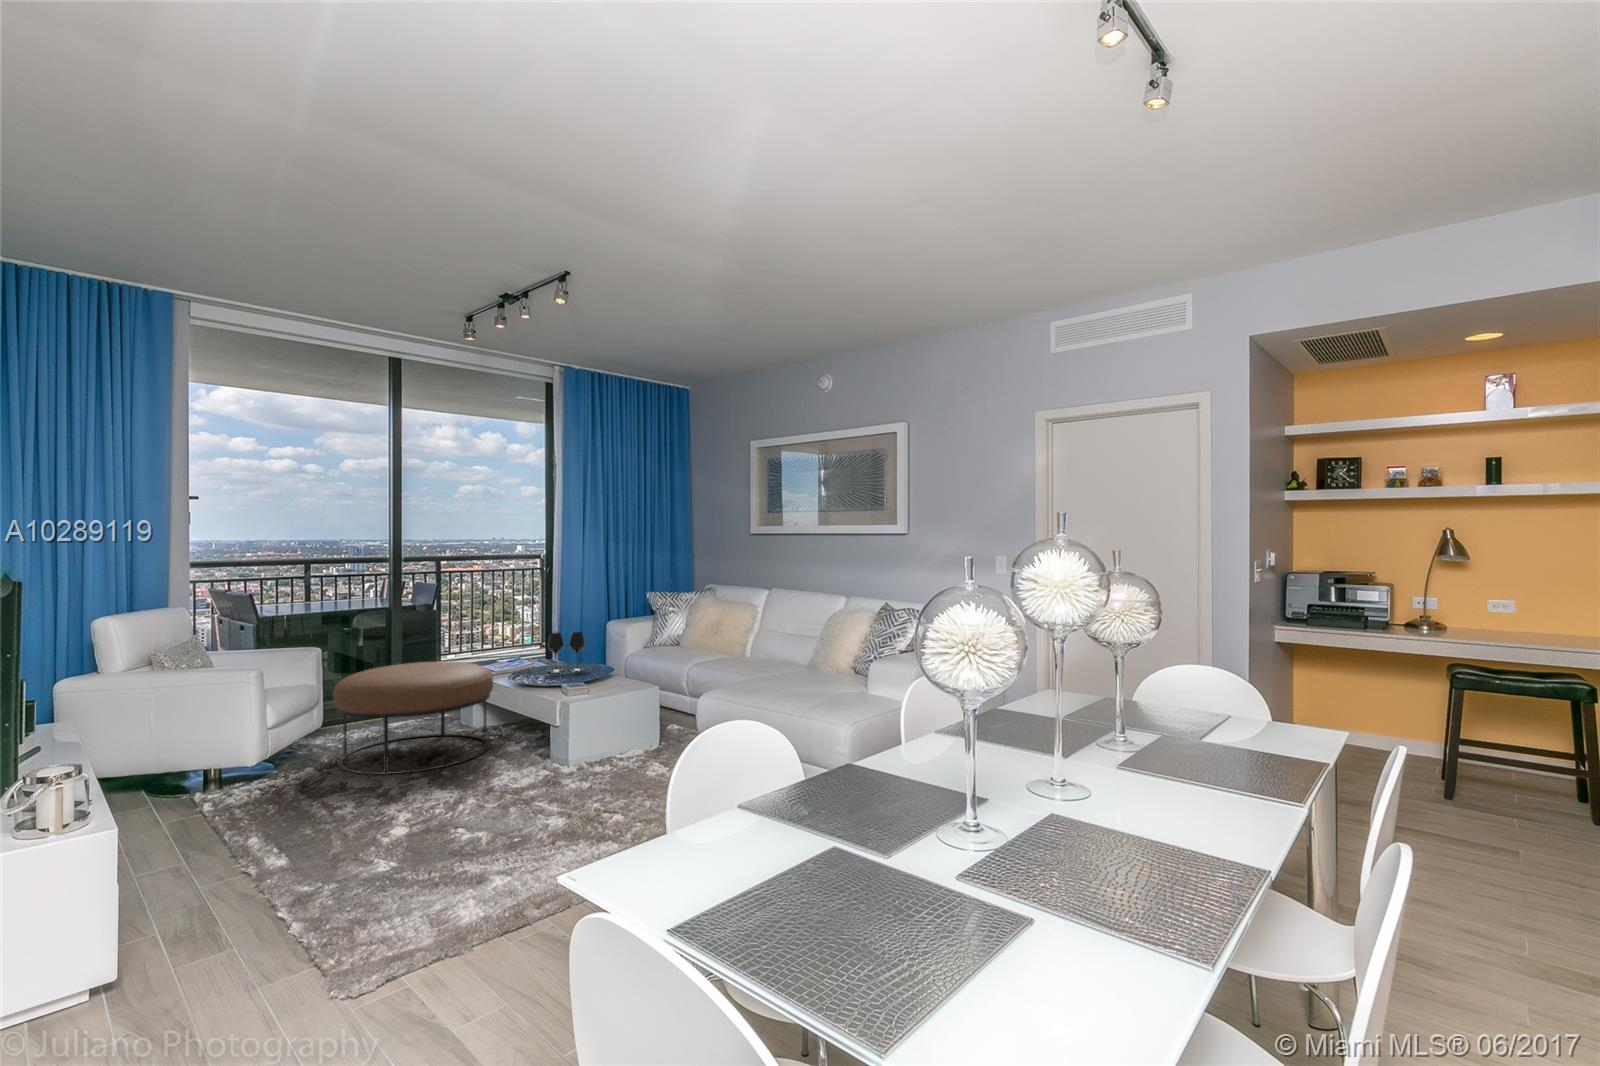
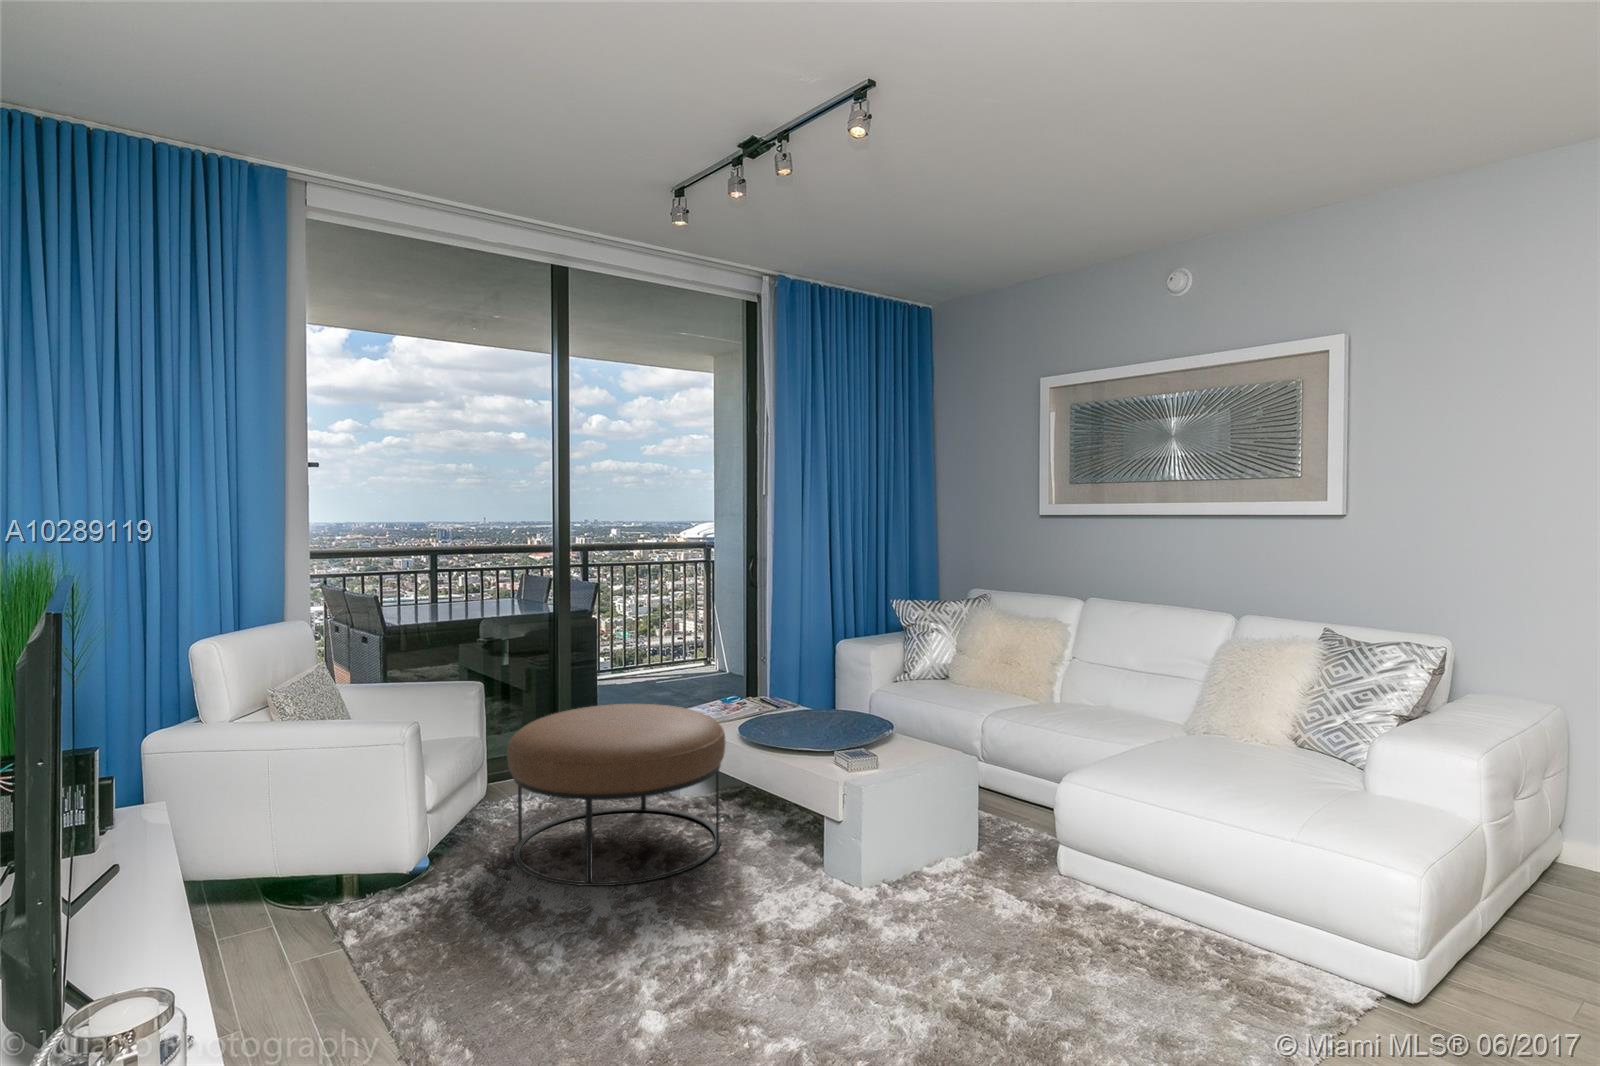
wine glass: present [548,632,585,673] -> none [799,666,855,728]

